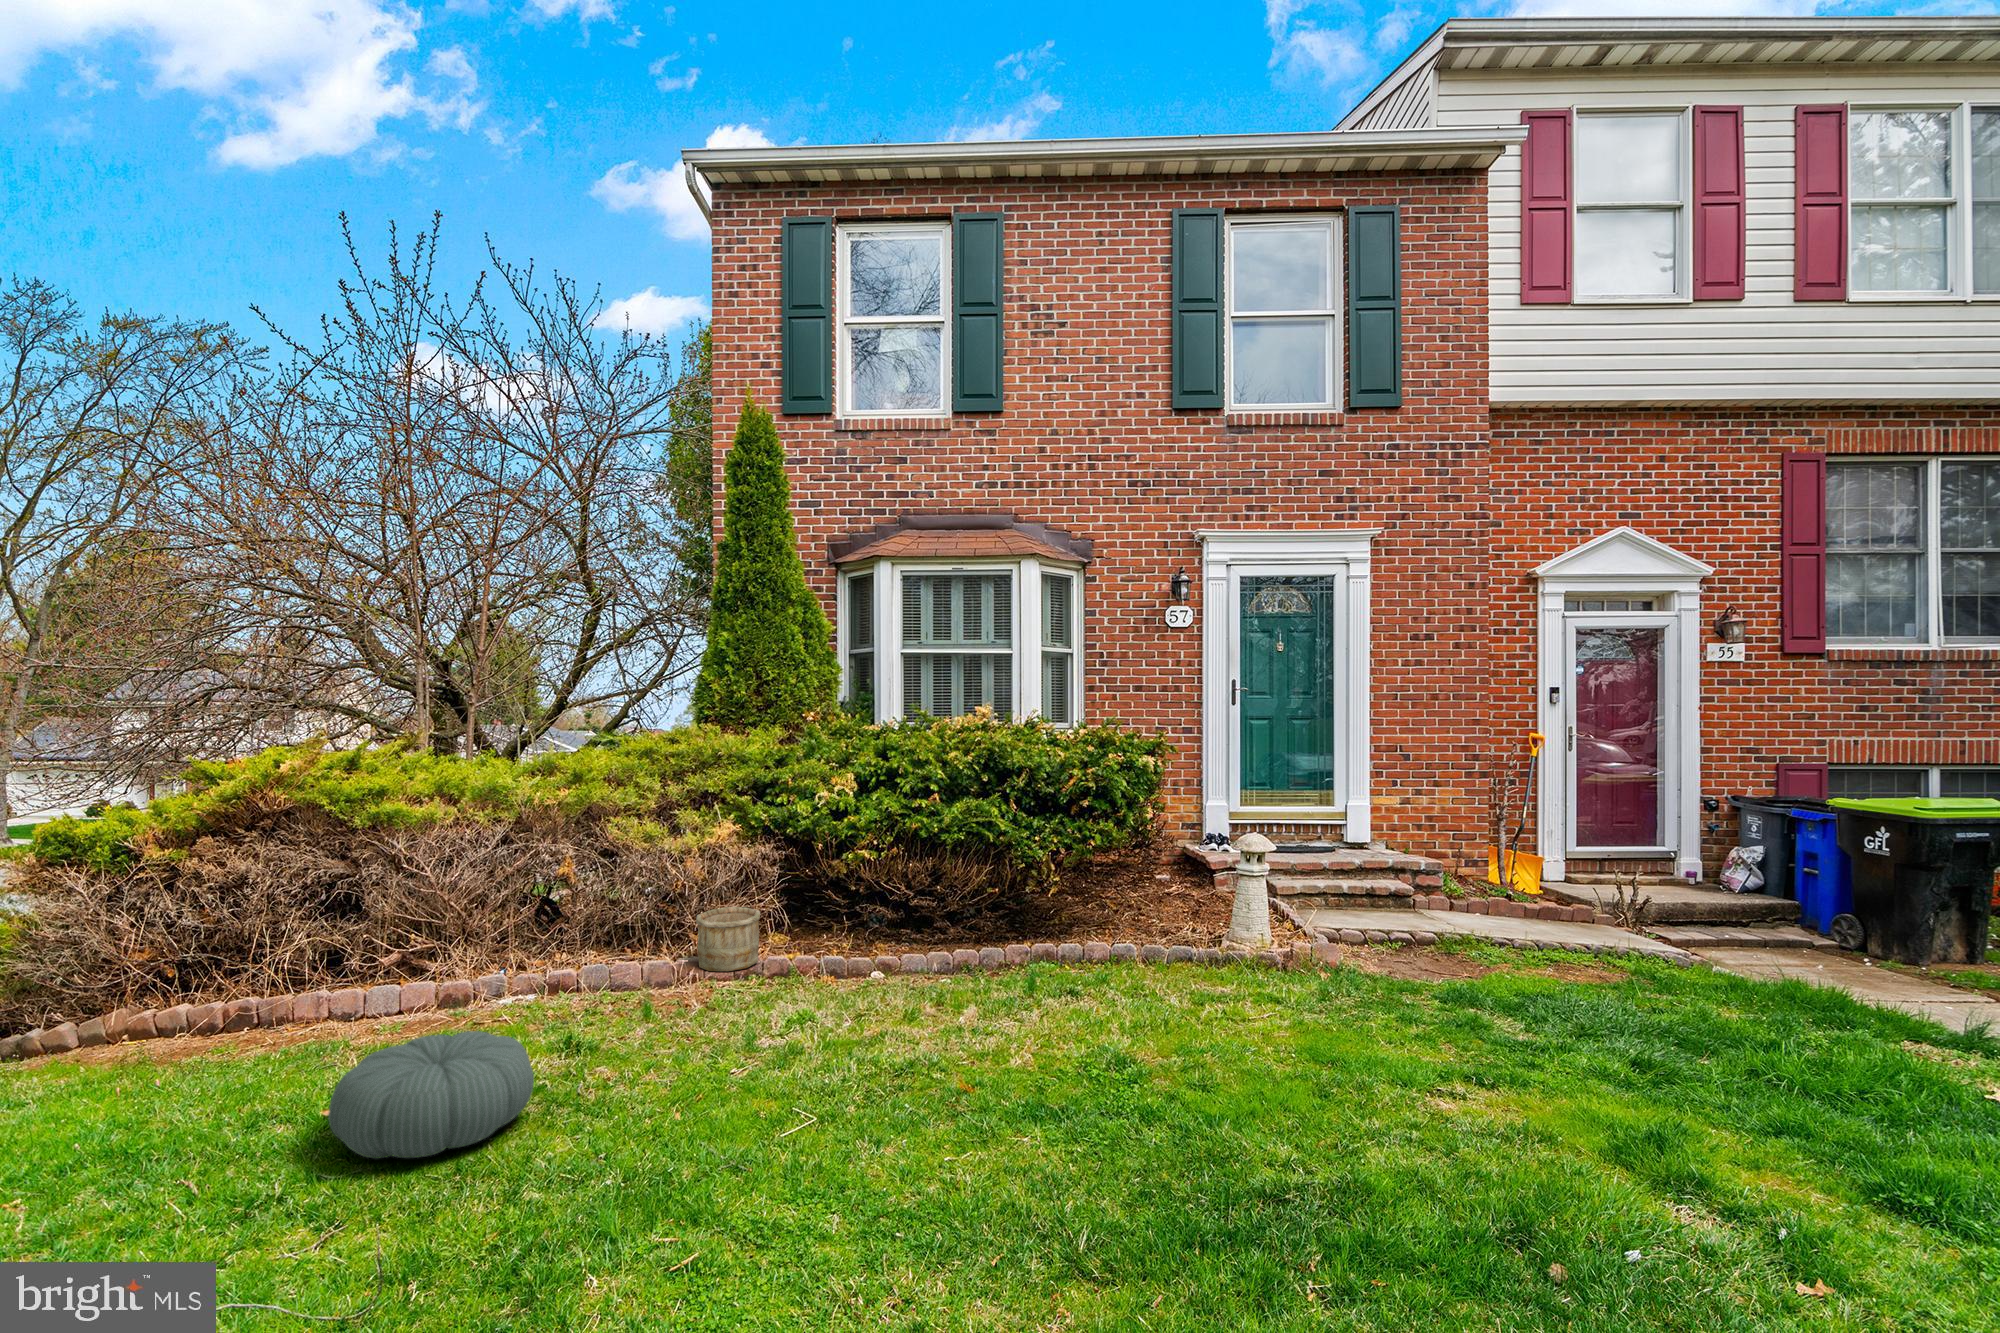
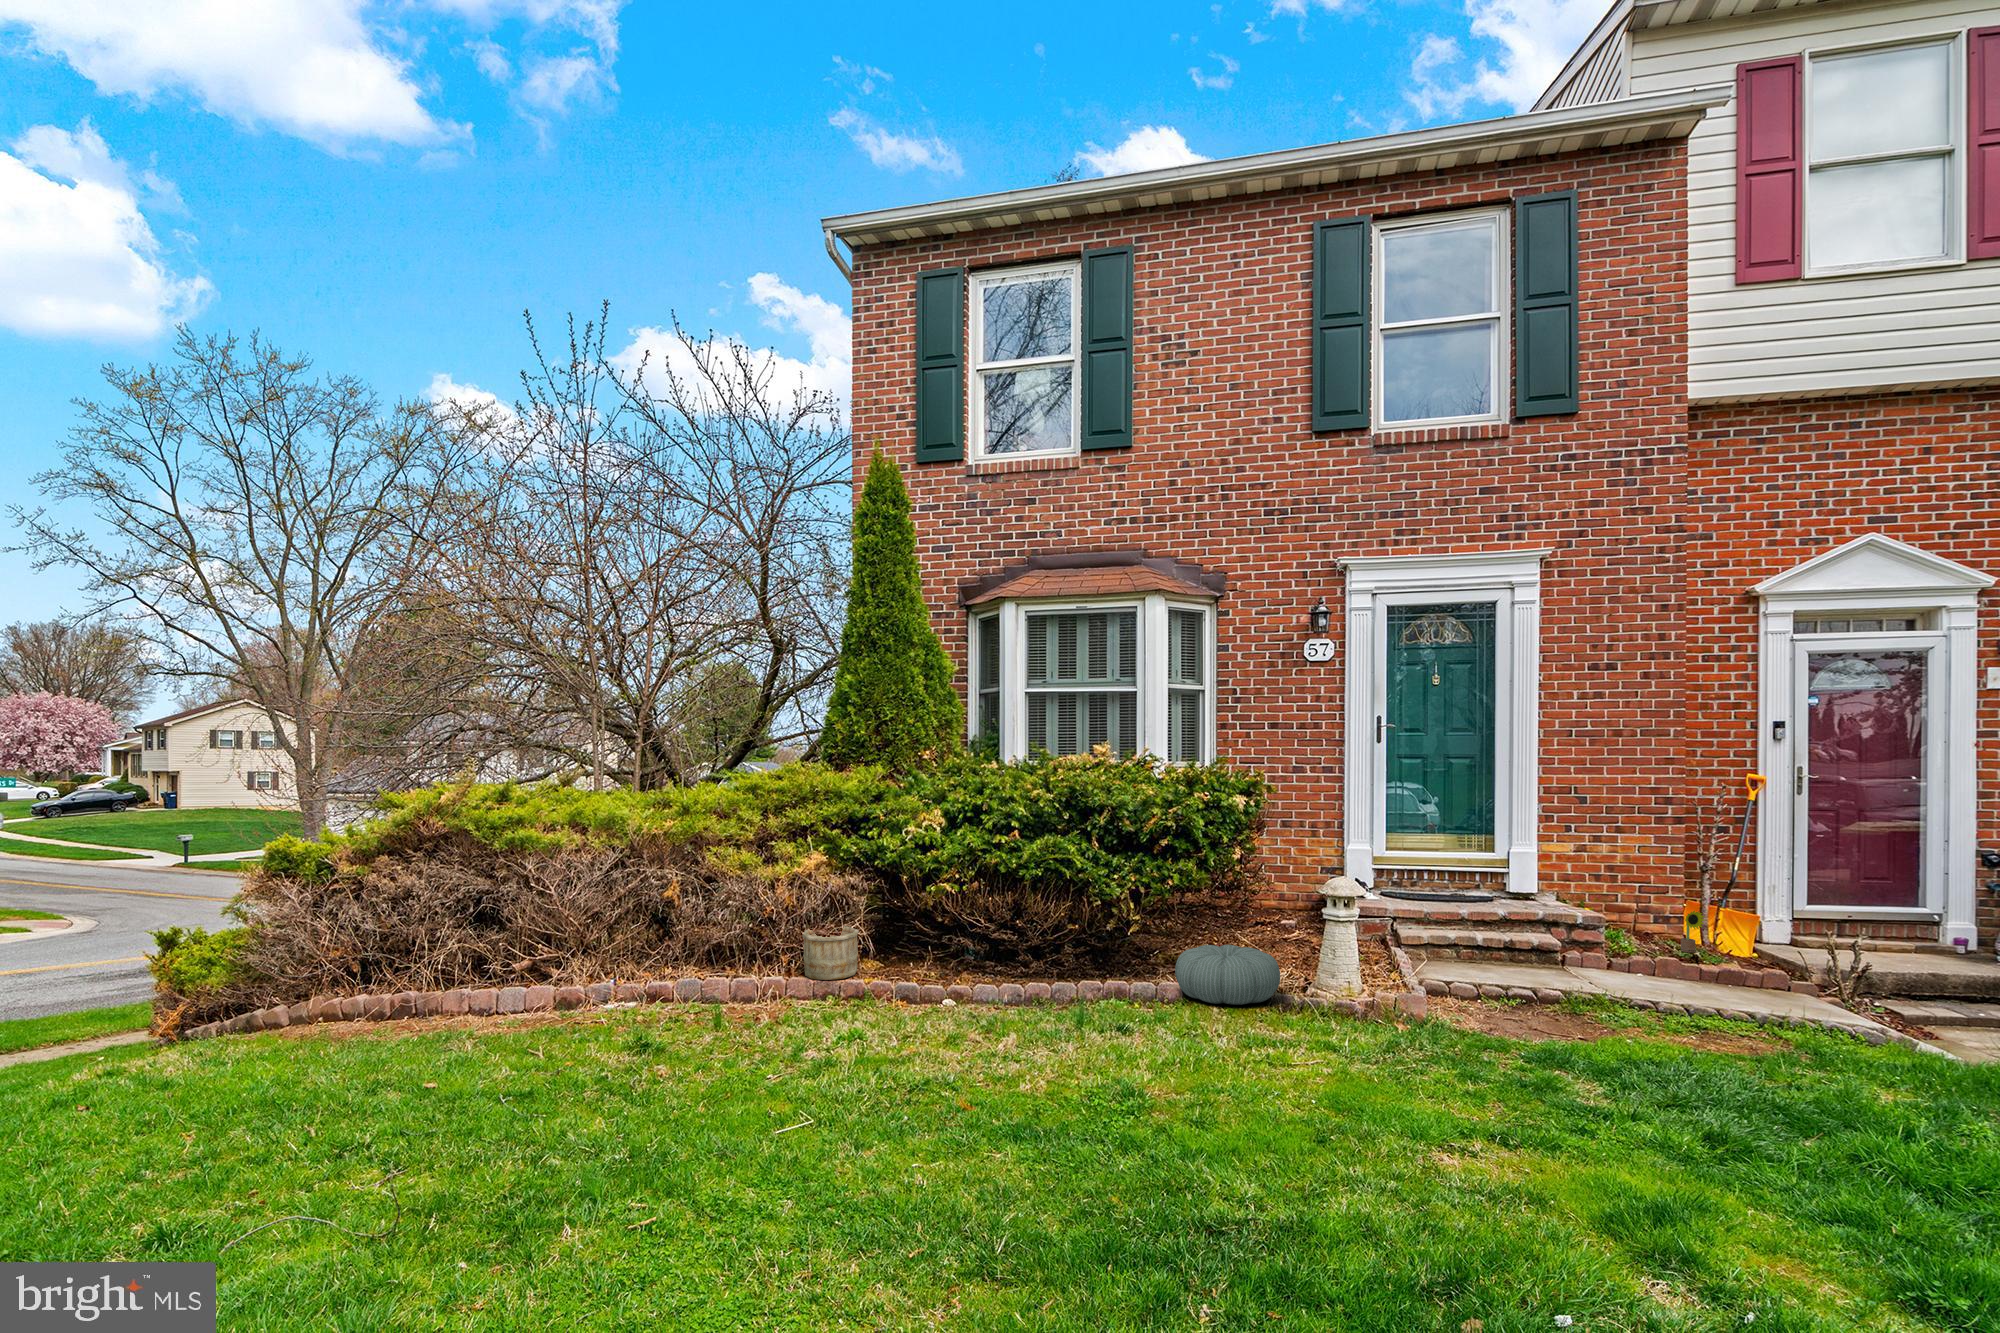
decorative plant: none [1484,848,1507,885] -> present [1681,911,1705,952]
pouf: present [328,1031,534,1159] -> present [1175,945,1280,1005]

